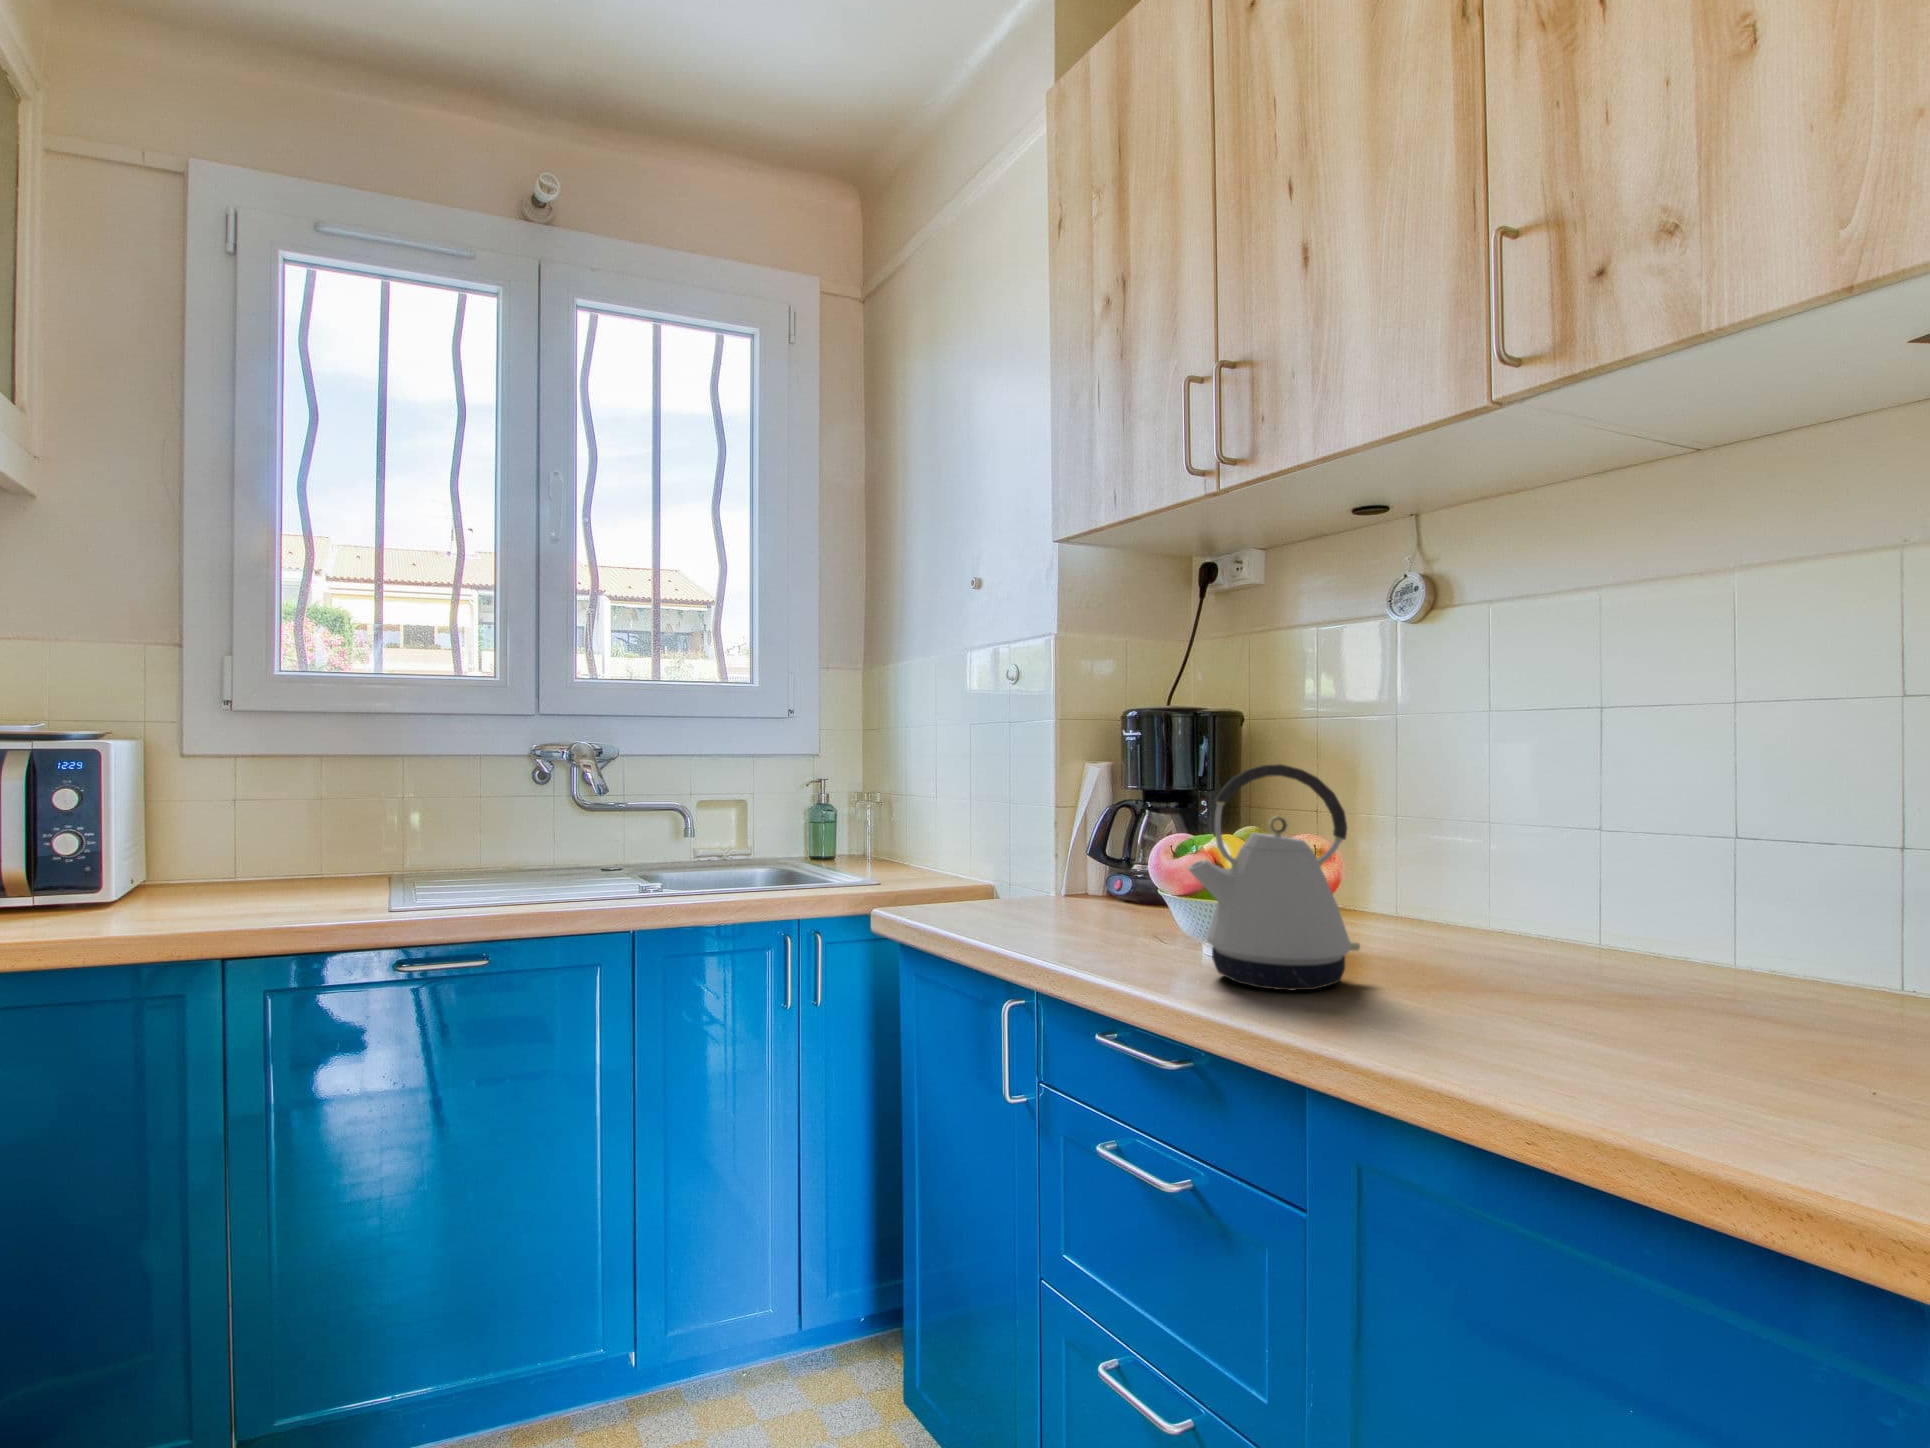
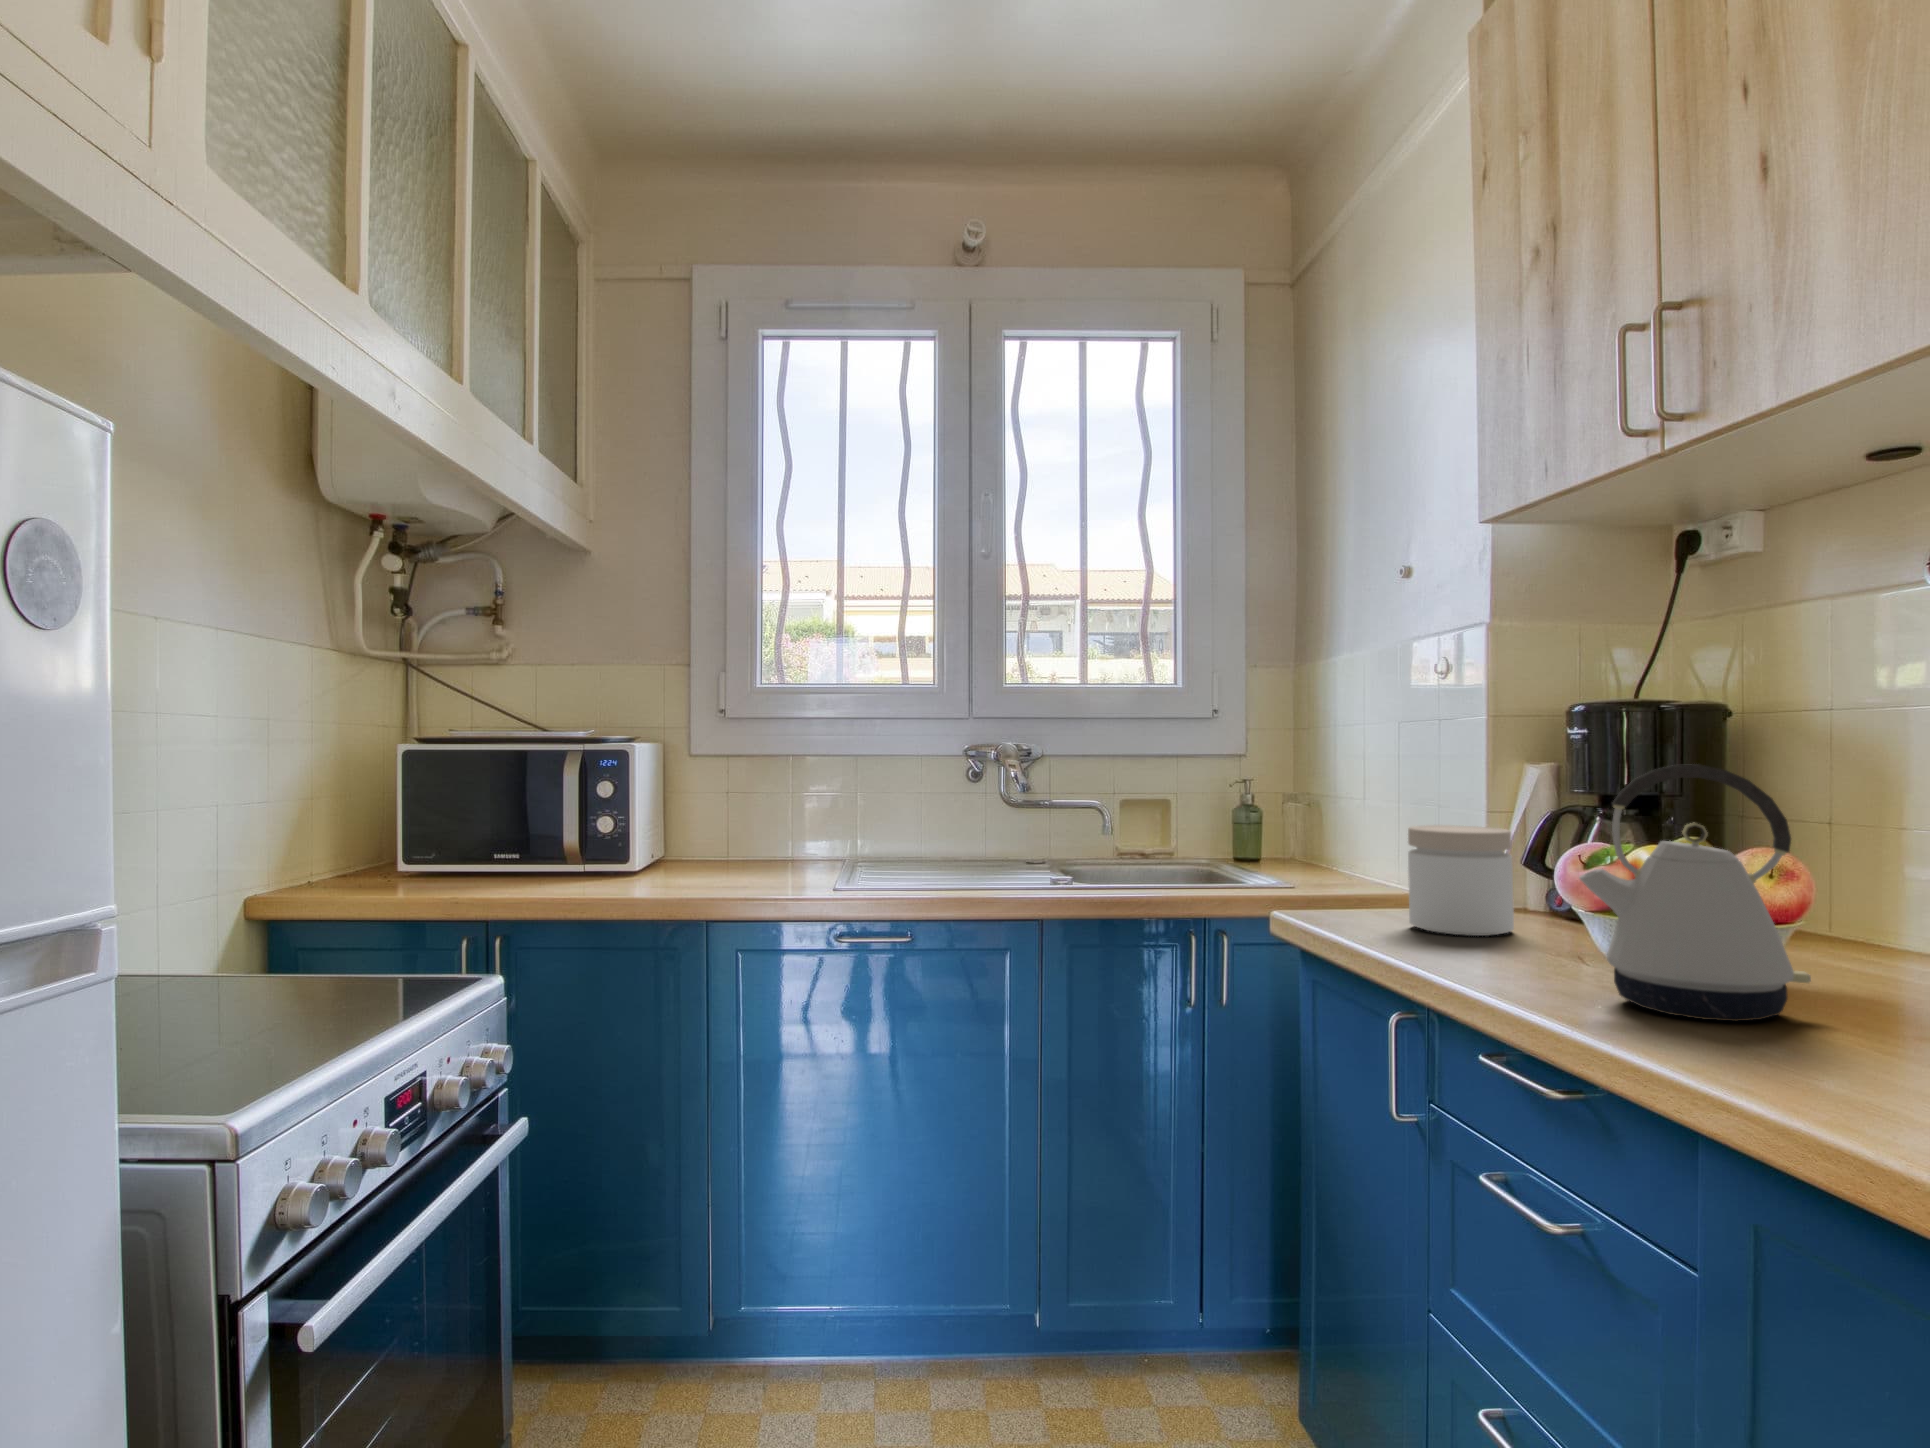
jar: none [997,818,1085,919] -> present [1408,825,1514,936]

